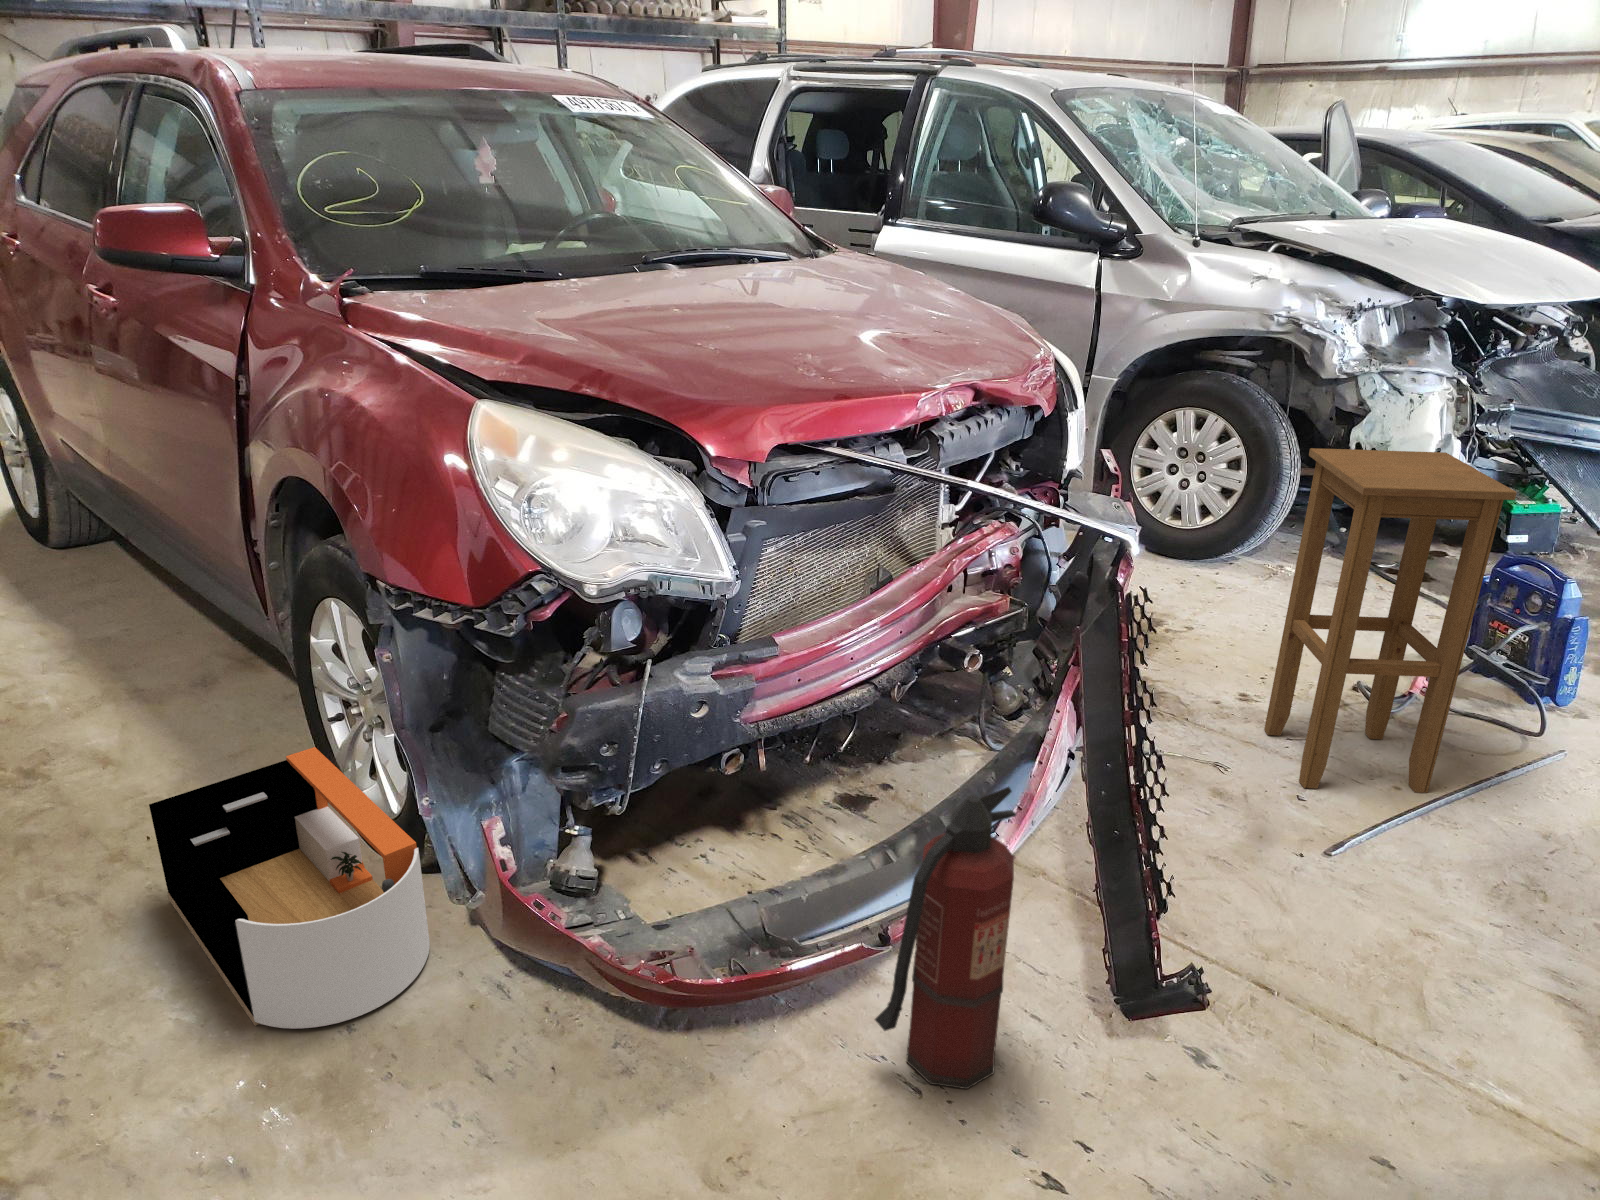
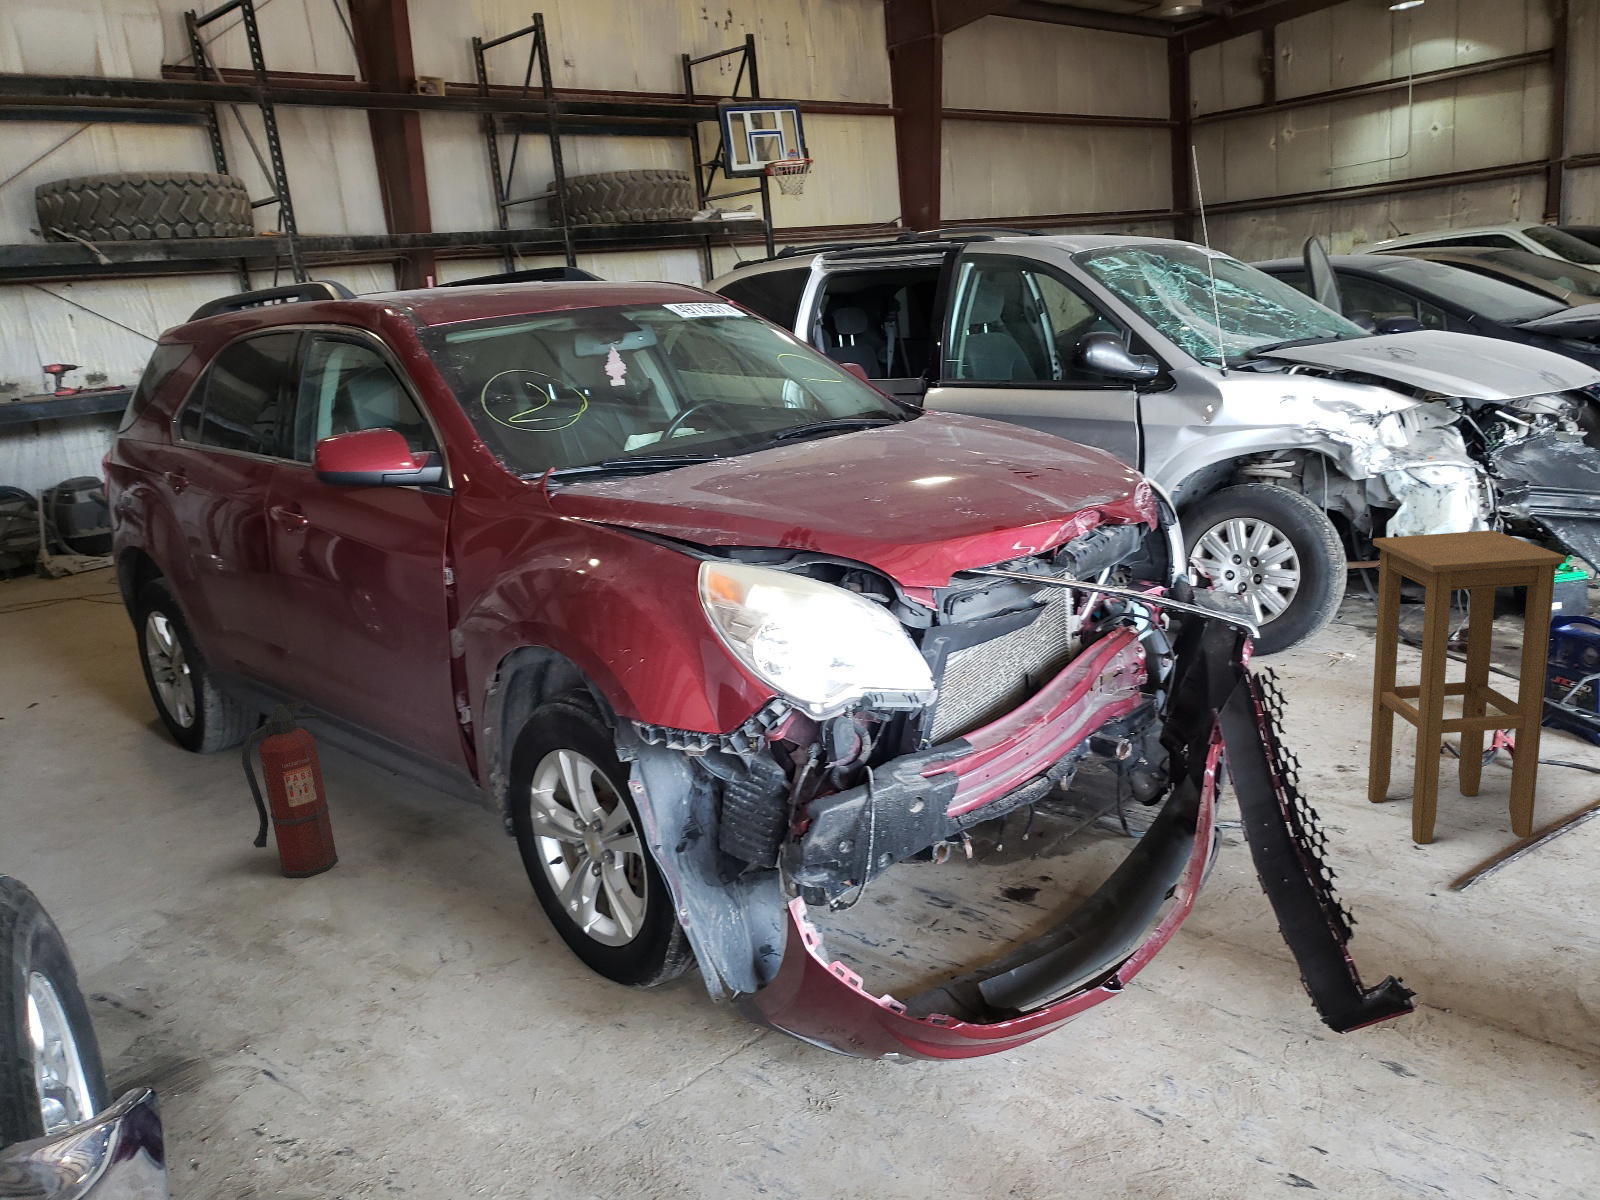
storage bin: present [149,747,430,1029] -> none [410,890,677,1138]
fire extinguisher: present [875,787,1016,1089] -> present [242,700,338,877]

